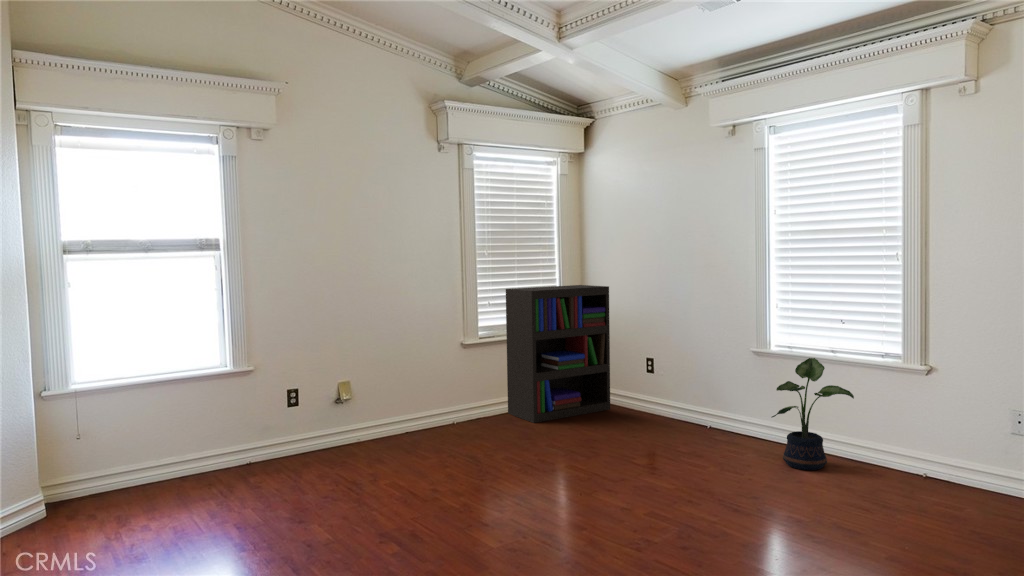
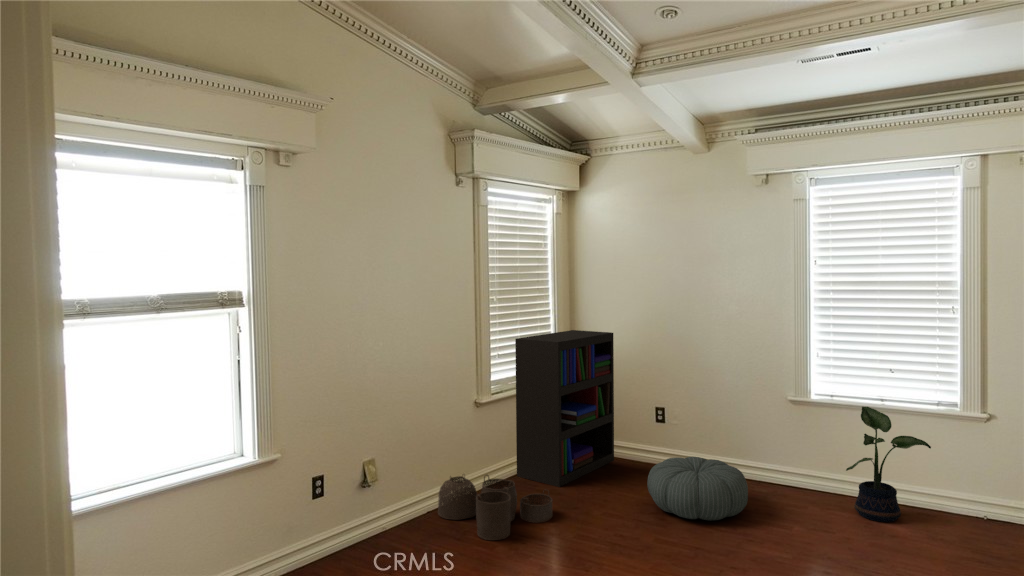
woven basket: none [413,399,503,449] -> present [438,475,553,540]
pouf: none [589,400,682,454] -> present [647,457,748,521]

